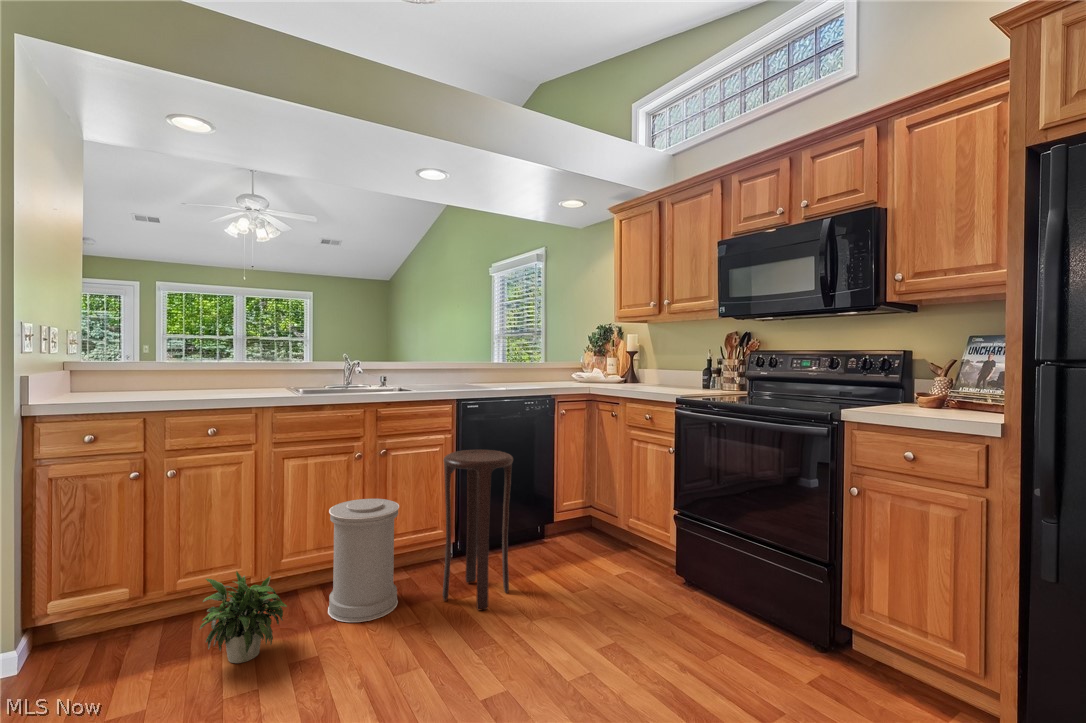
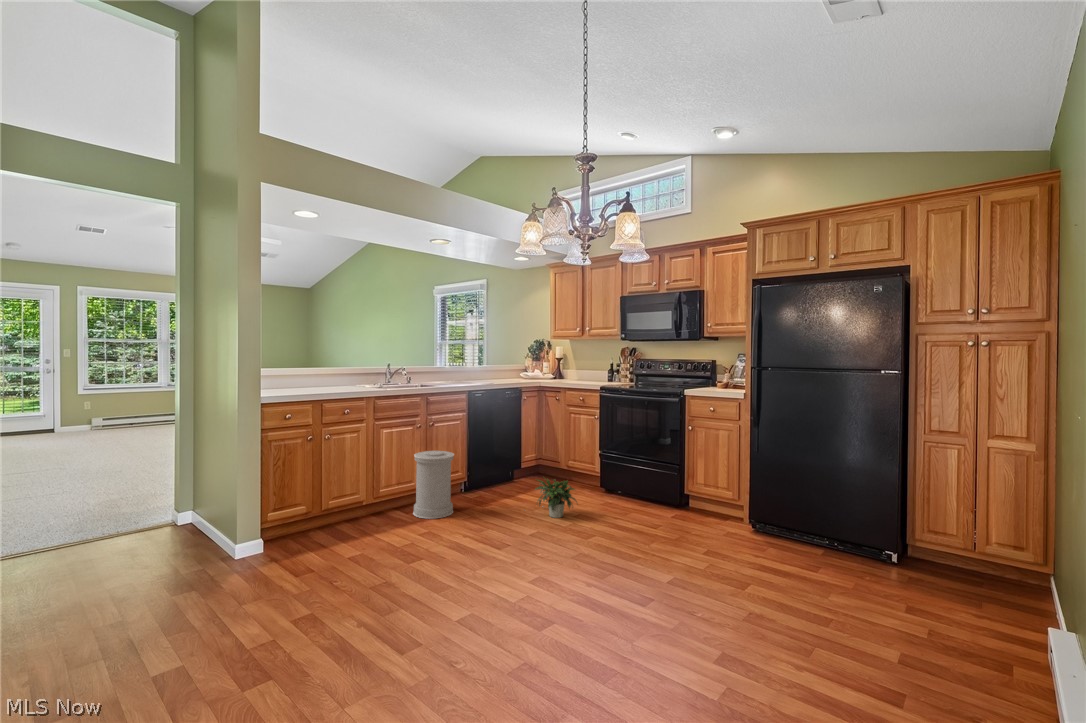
stool: present [443,450,513,610] -> none [476,420,516,509]
potted plant: present [199,571,287,663] -> present [535,480,577,518]

